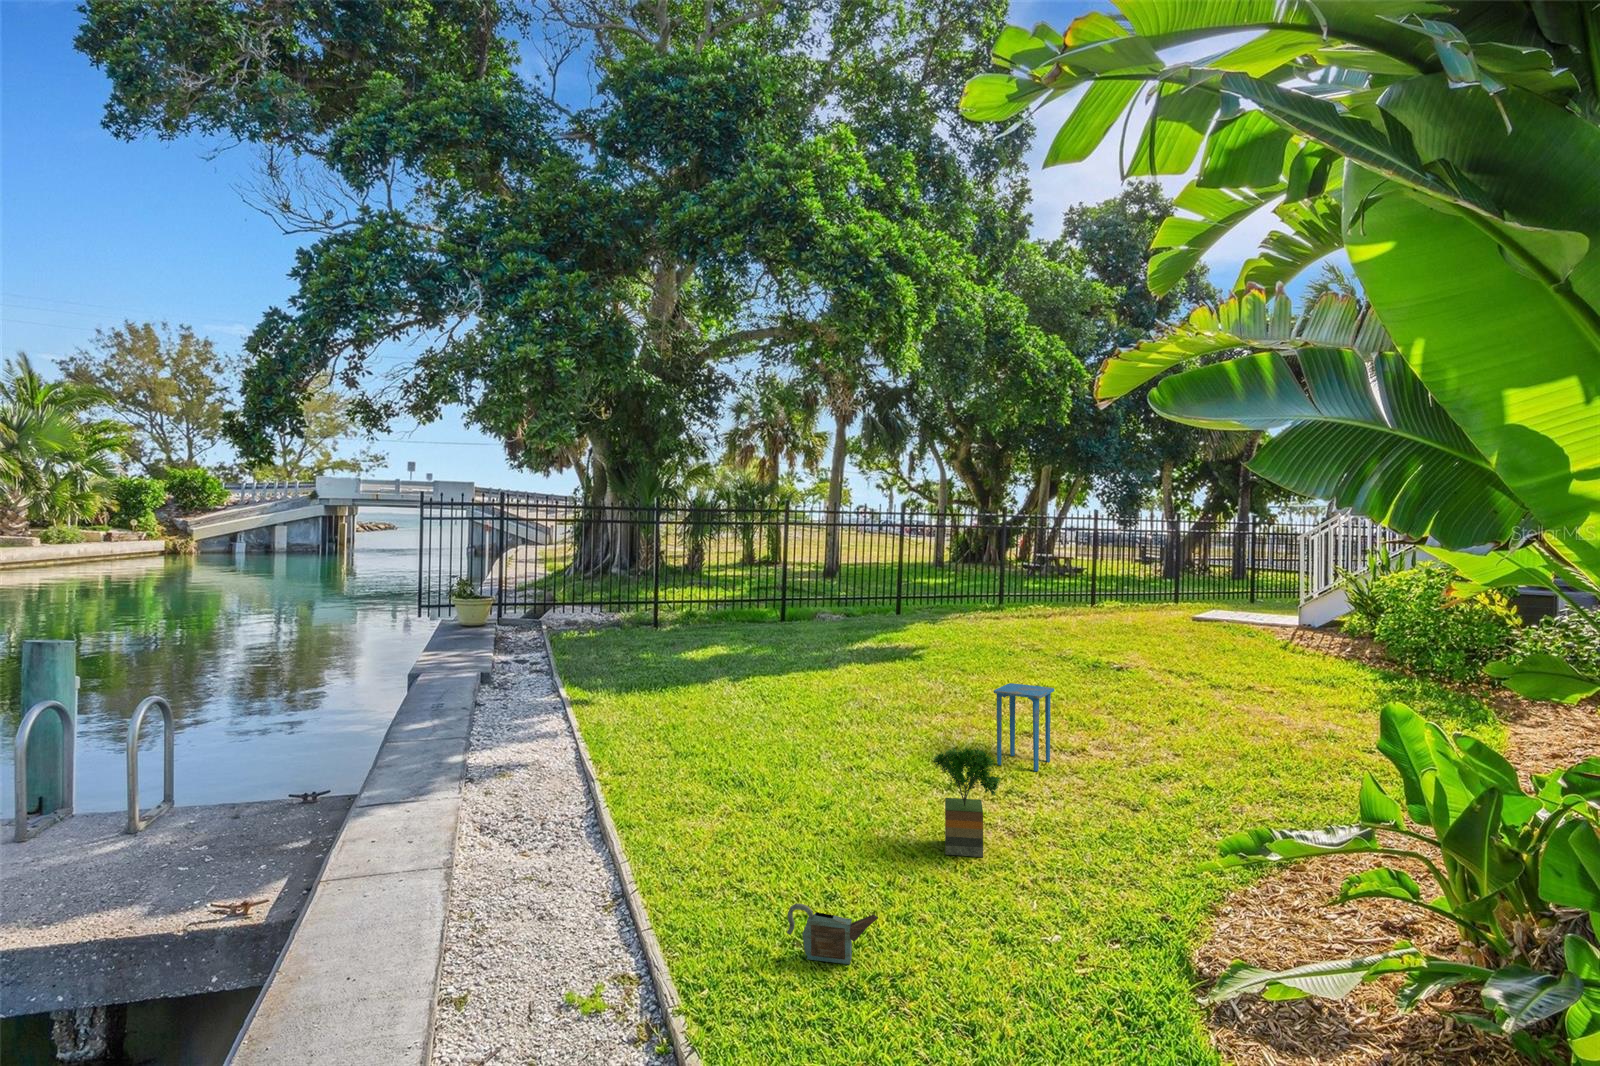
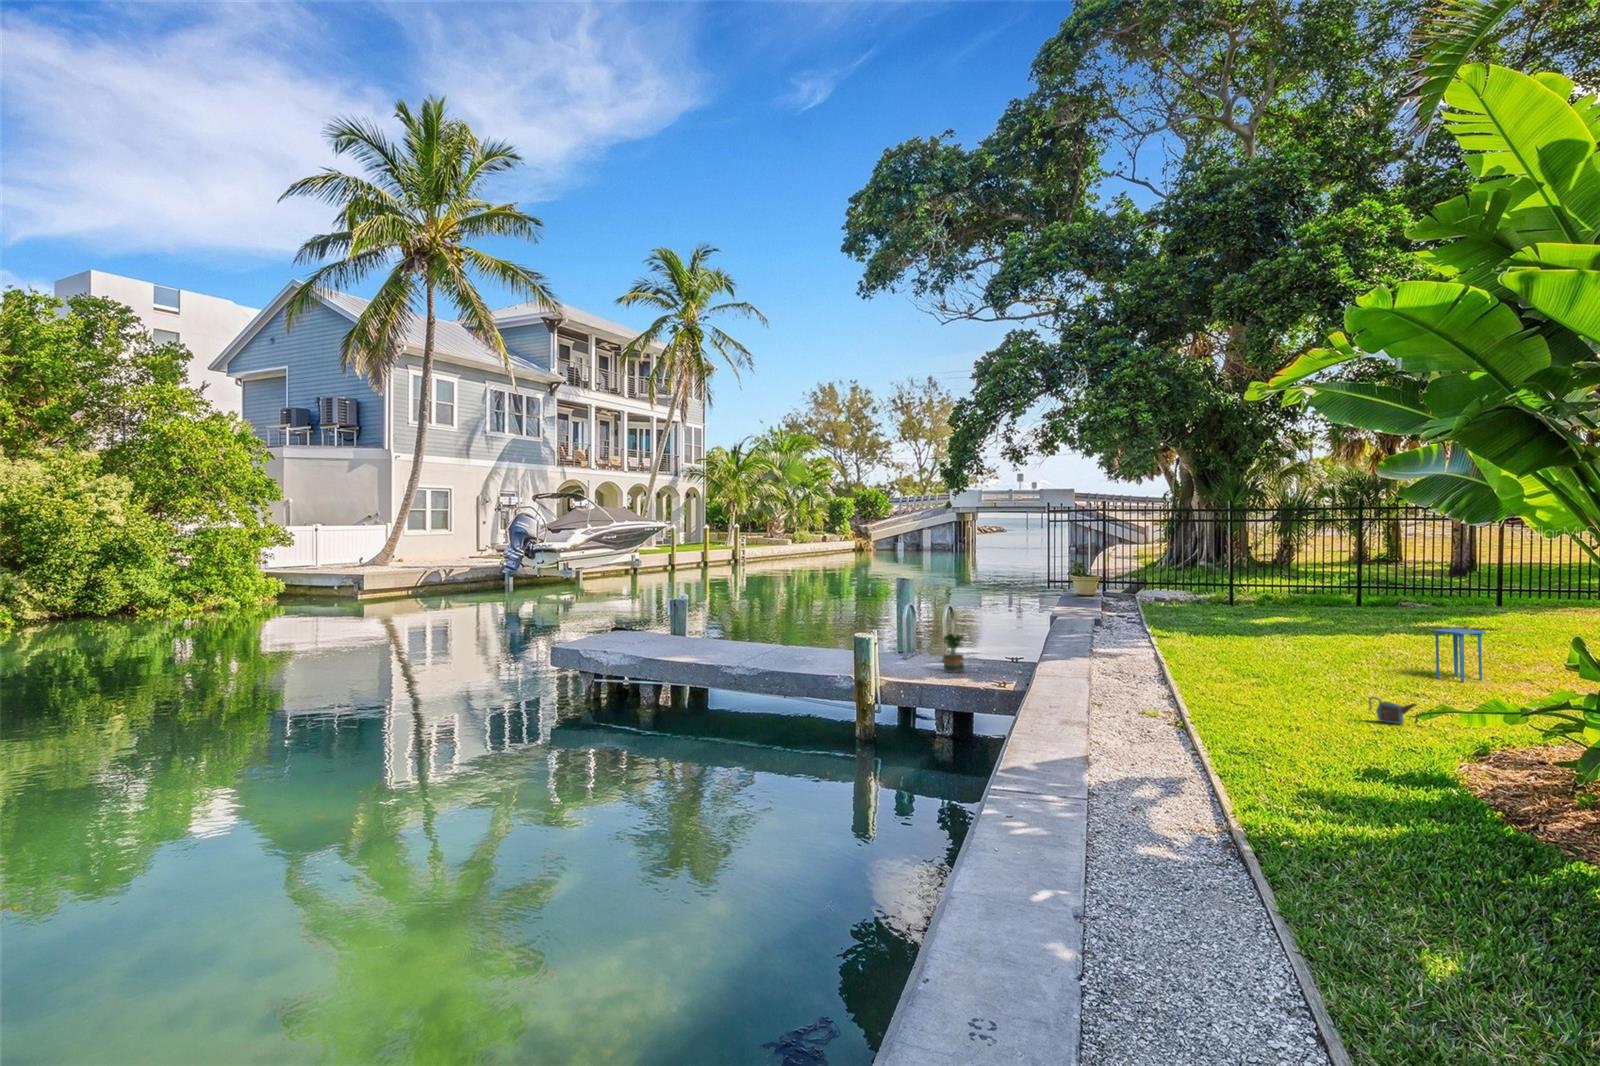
potted tree: present [933,748,1000,857] -> present [943,634,967,673]
watering can: present [787,904,878,964] -> present [1368,697,1416,724]

